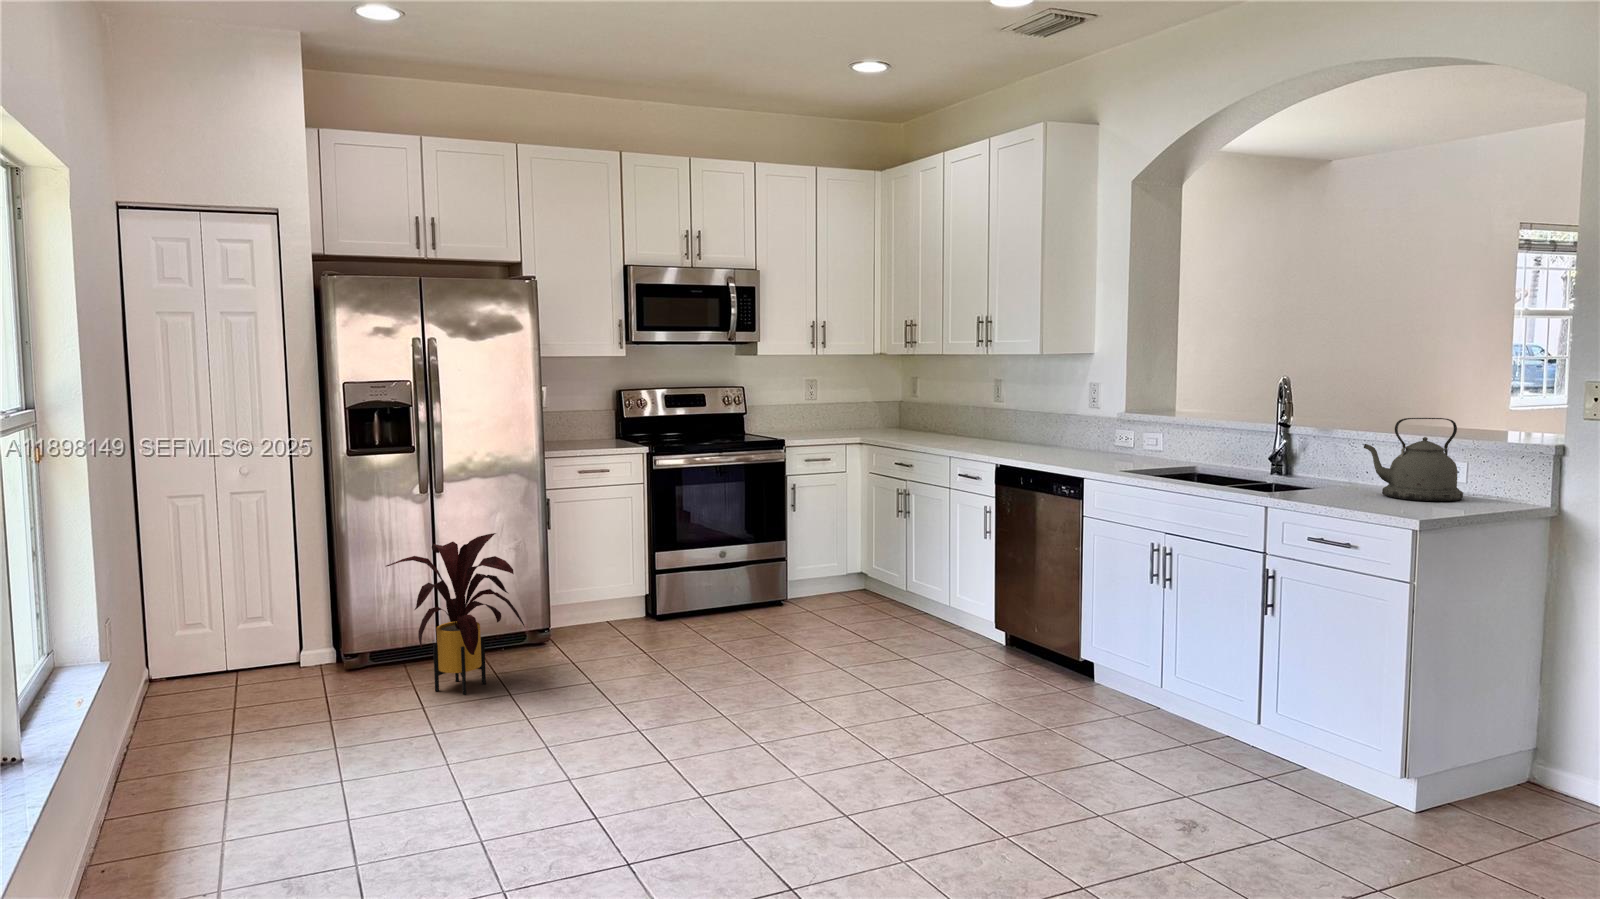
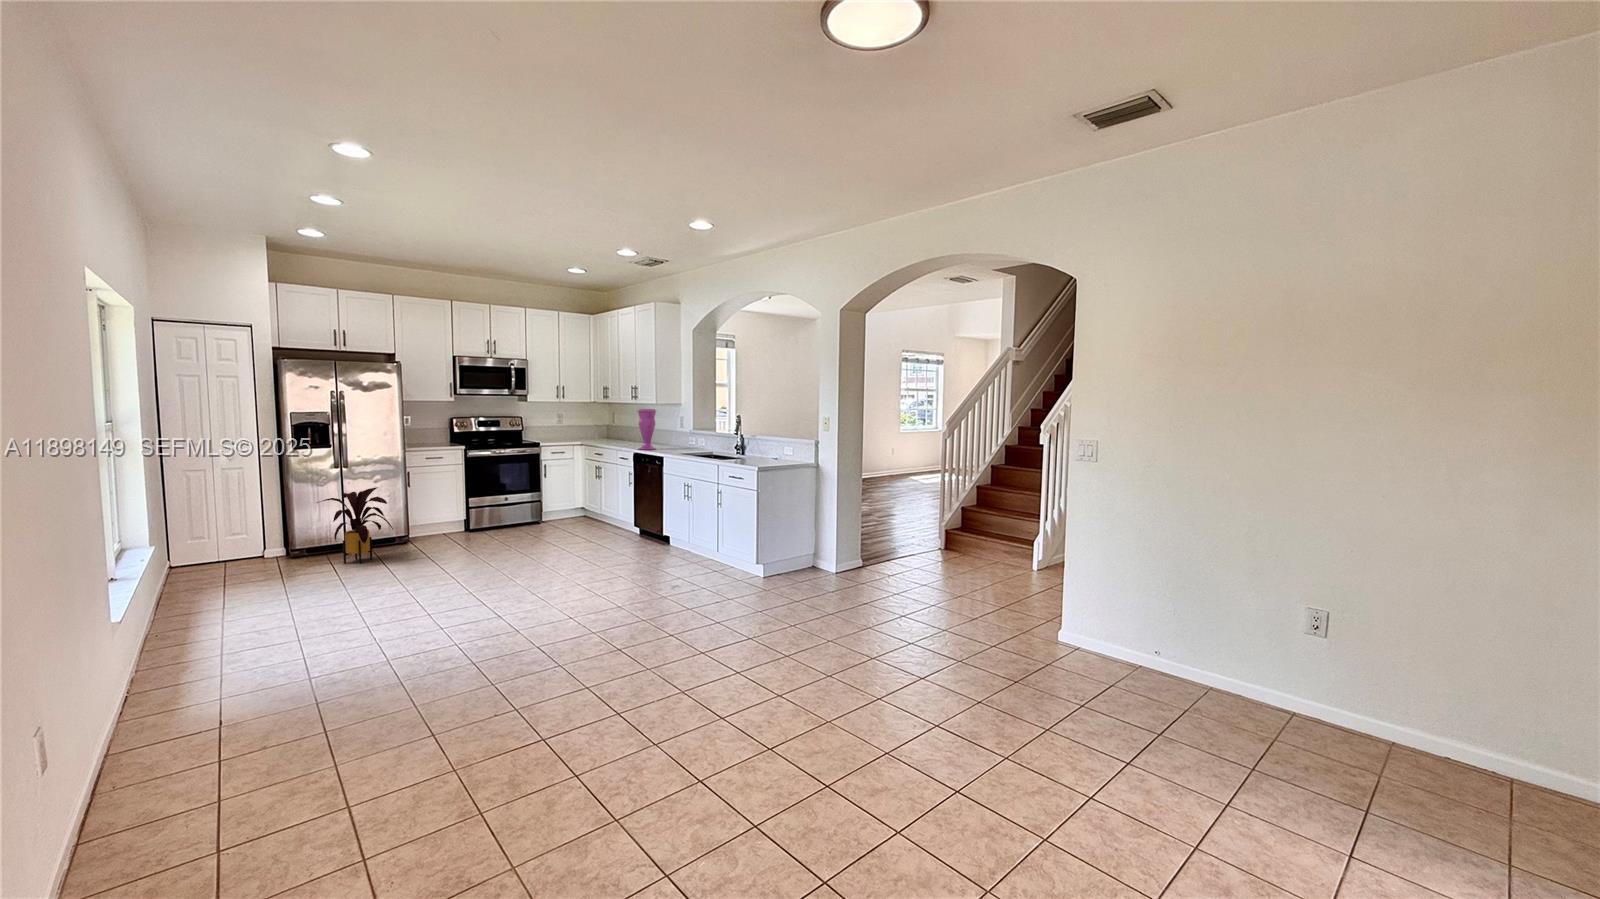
vase: none [1002,364,1046,457] -> present [638,409,656,450]
kettle: present [1364,418,1463,501] -> none [754,432,788,463]

